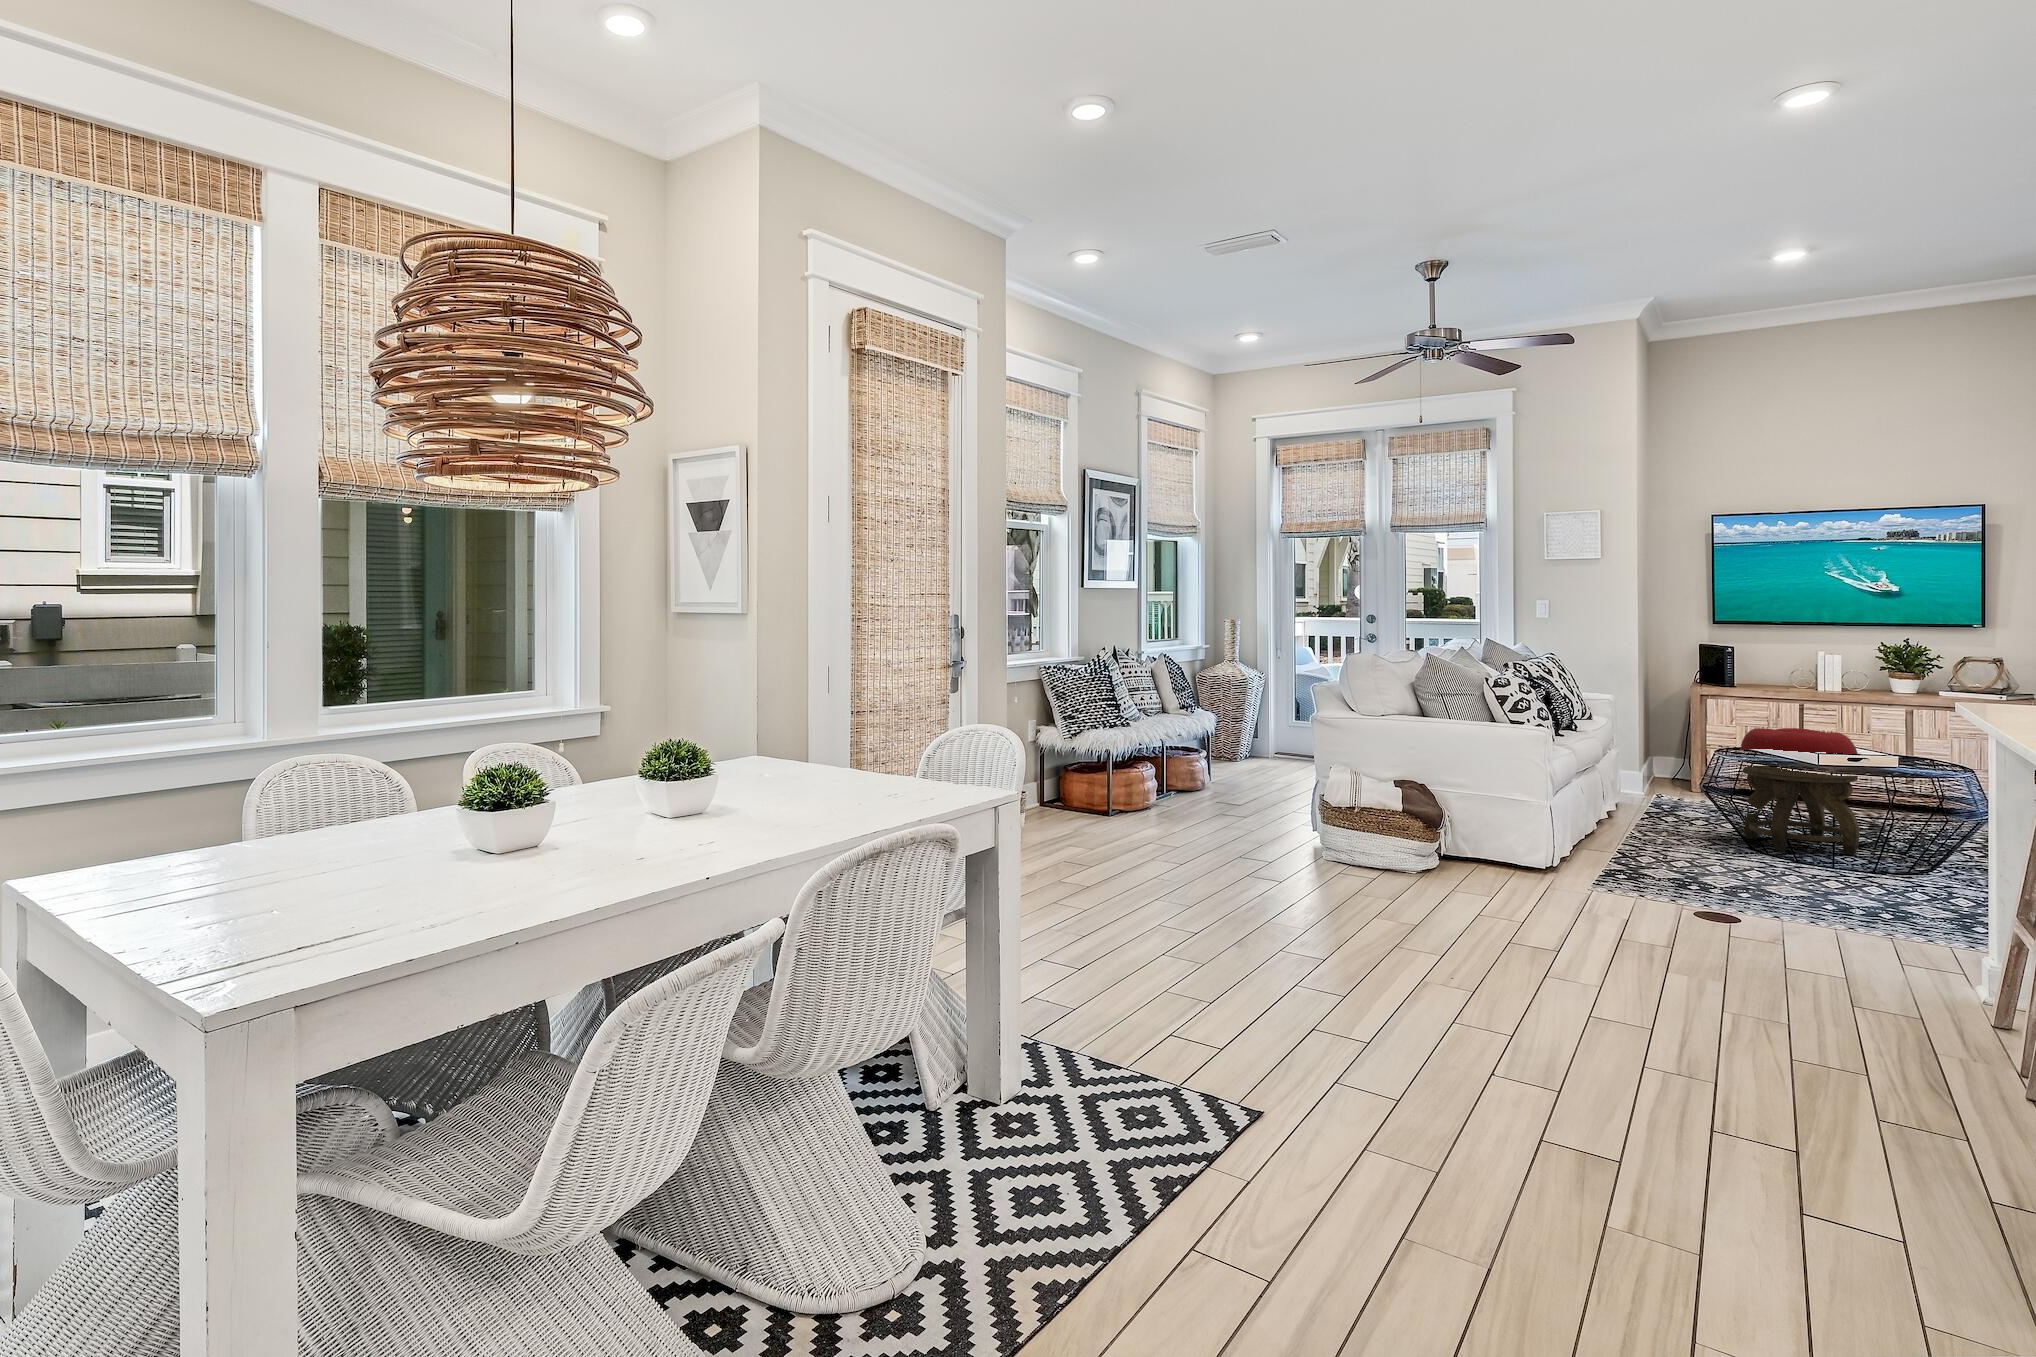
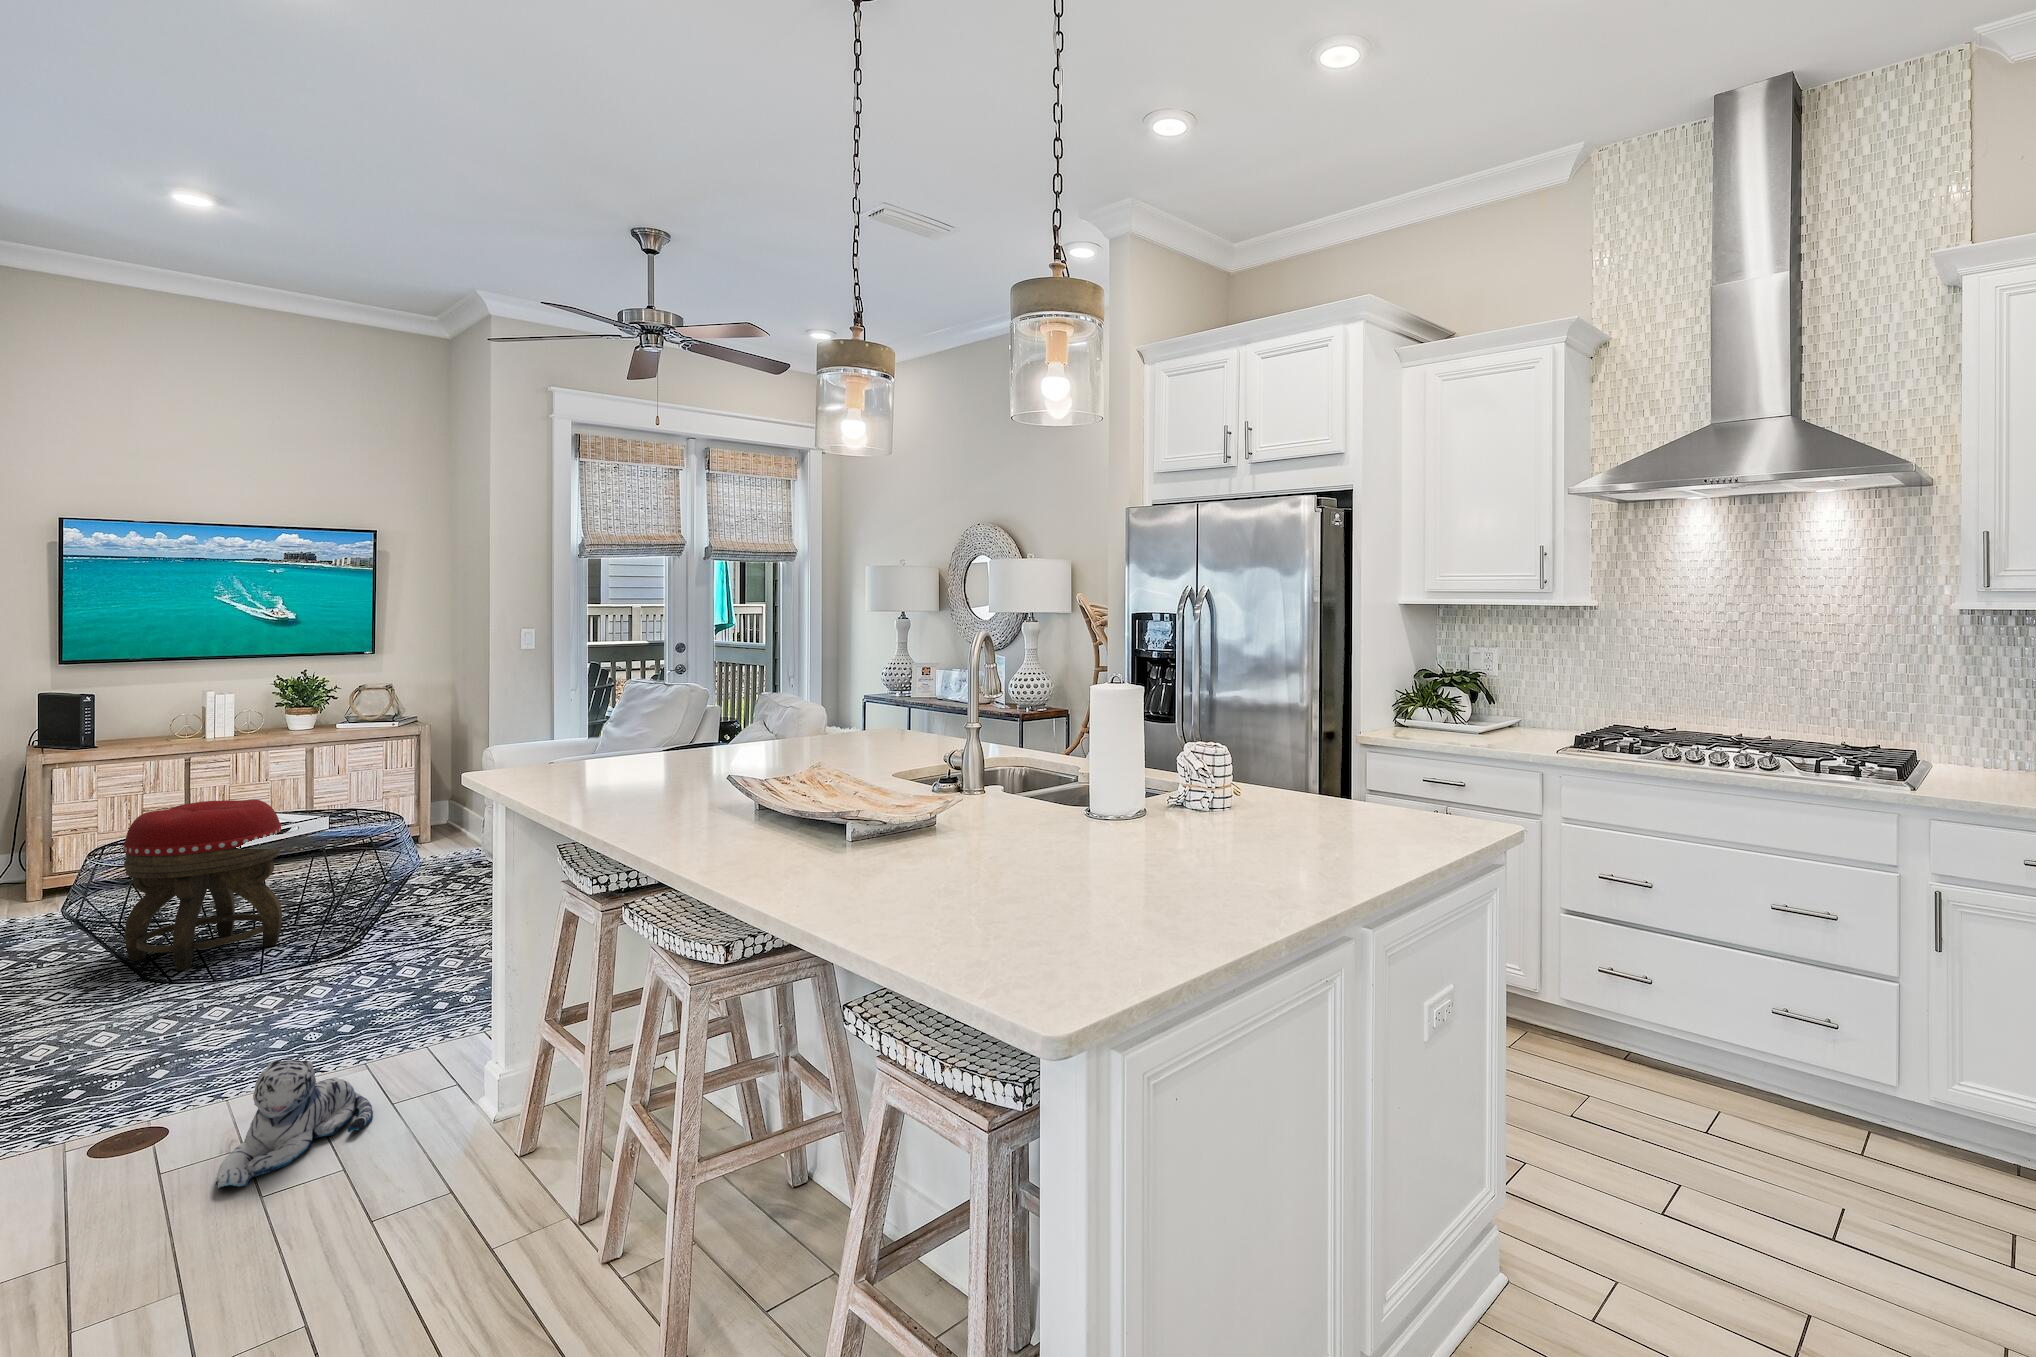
plush toy: none [1758,884,1883,962] -> present [215,1060,373,1190]

